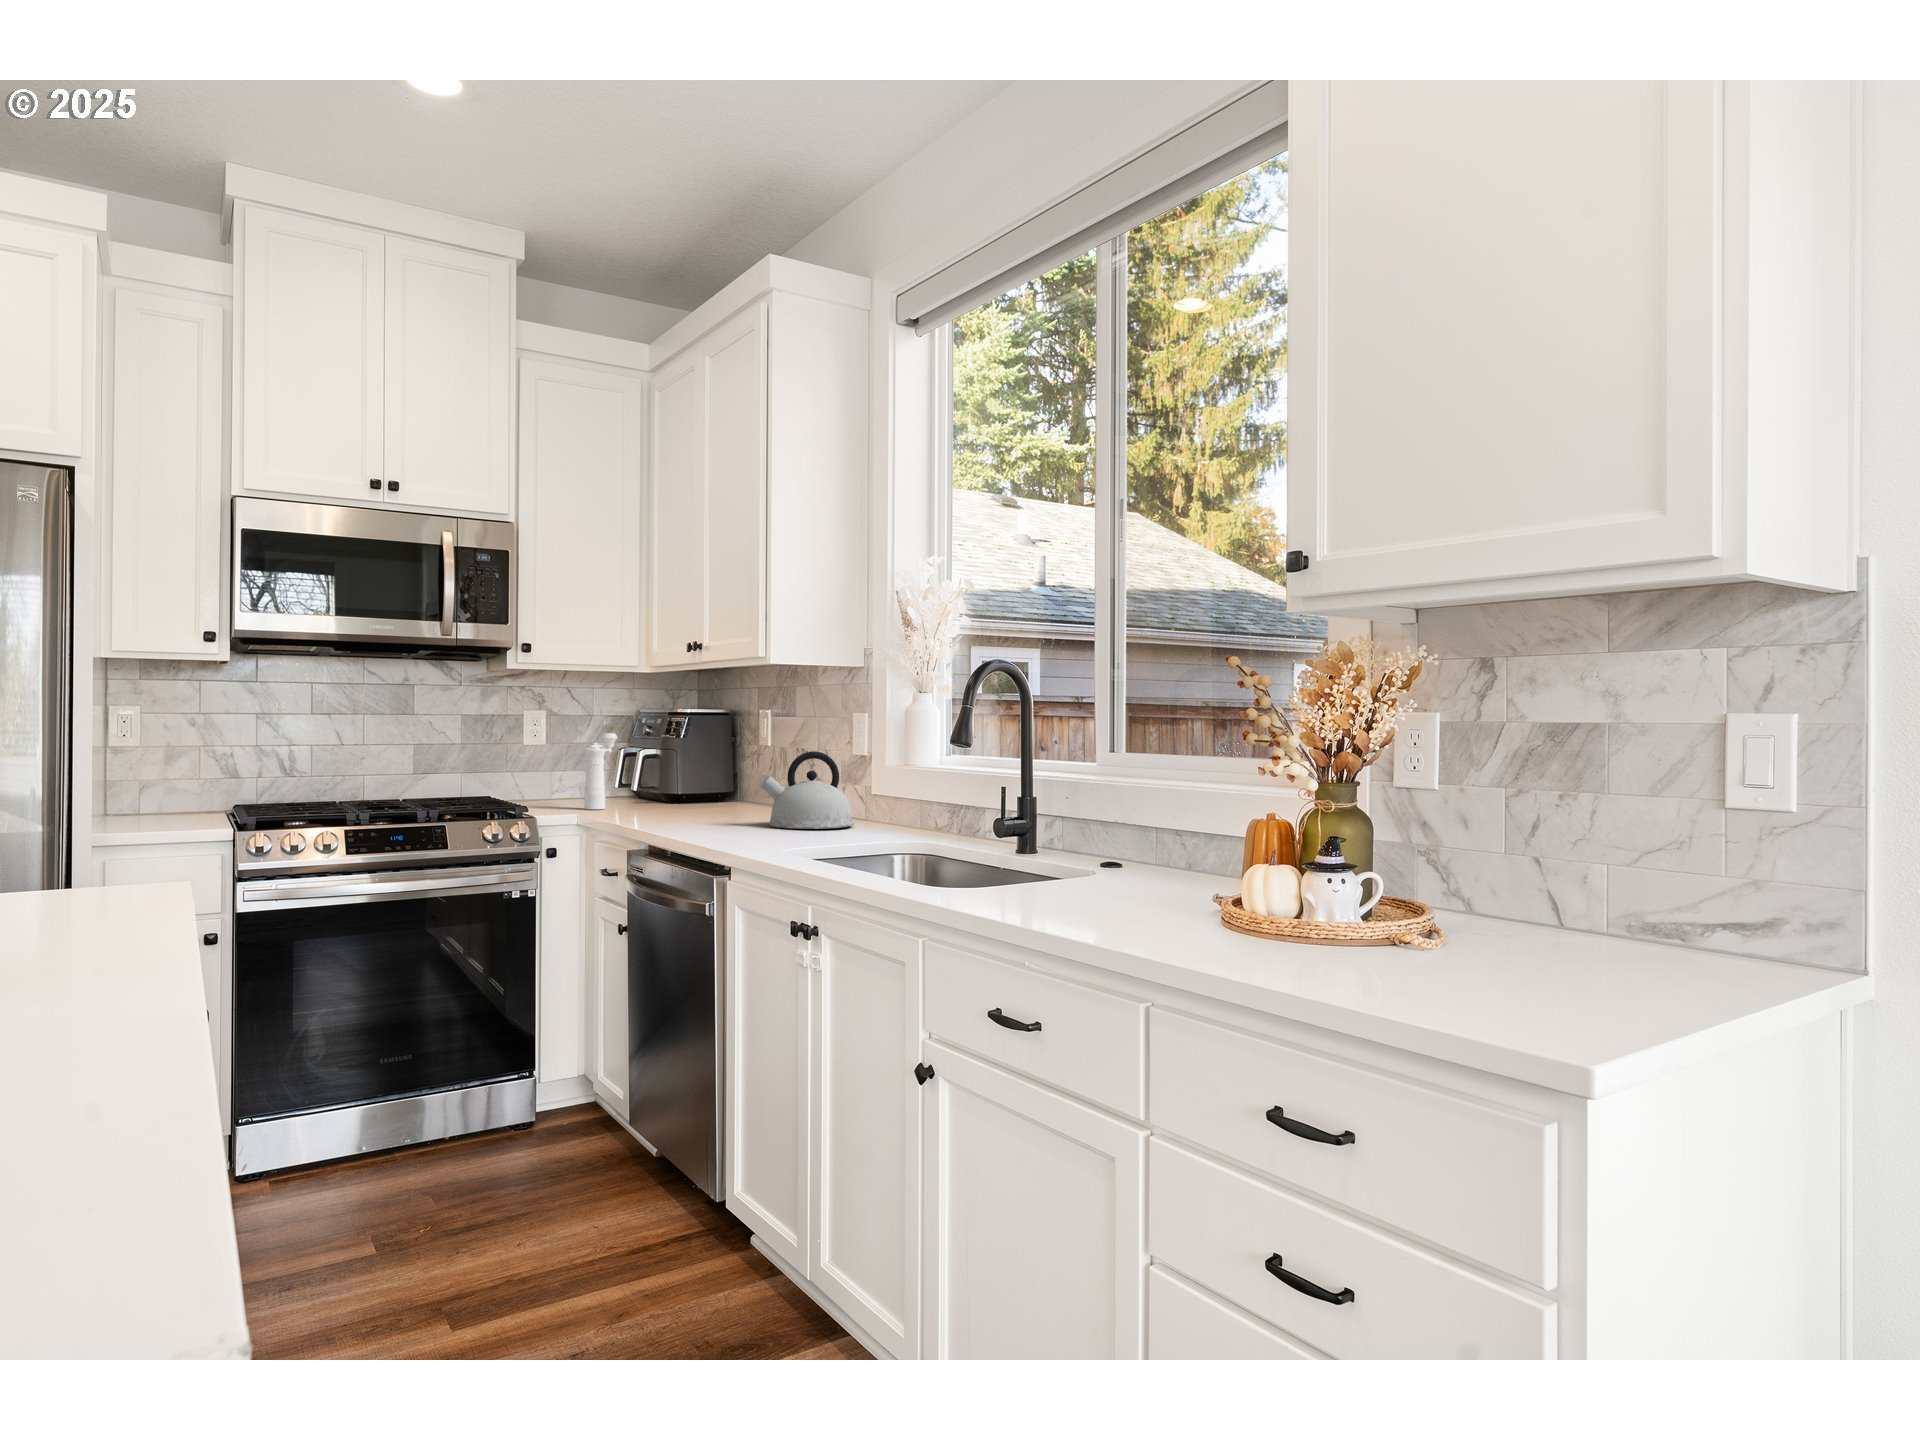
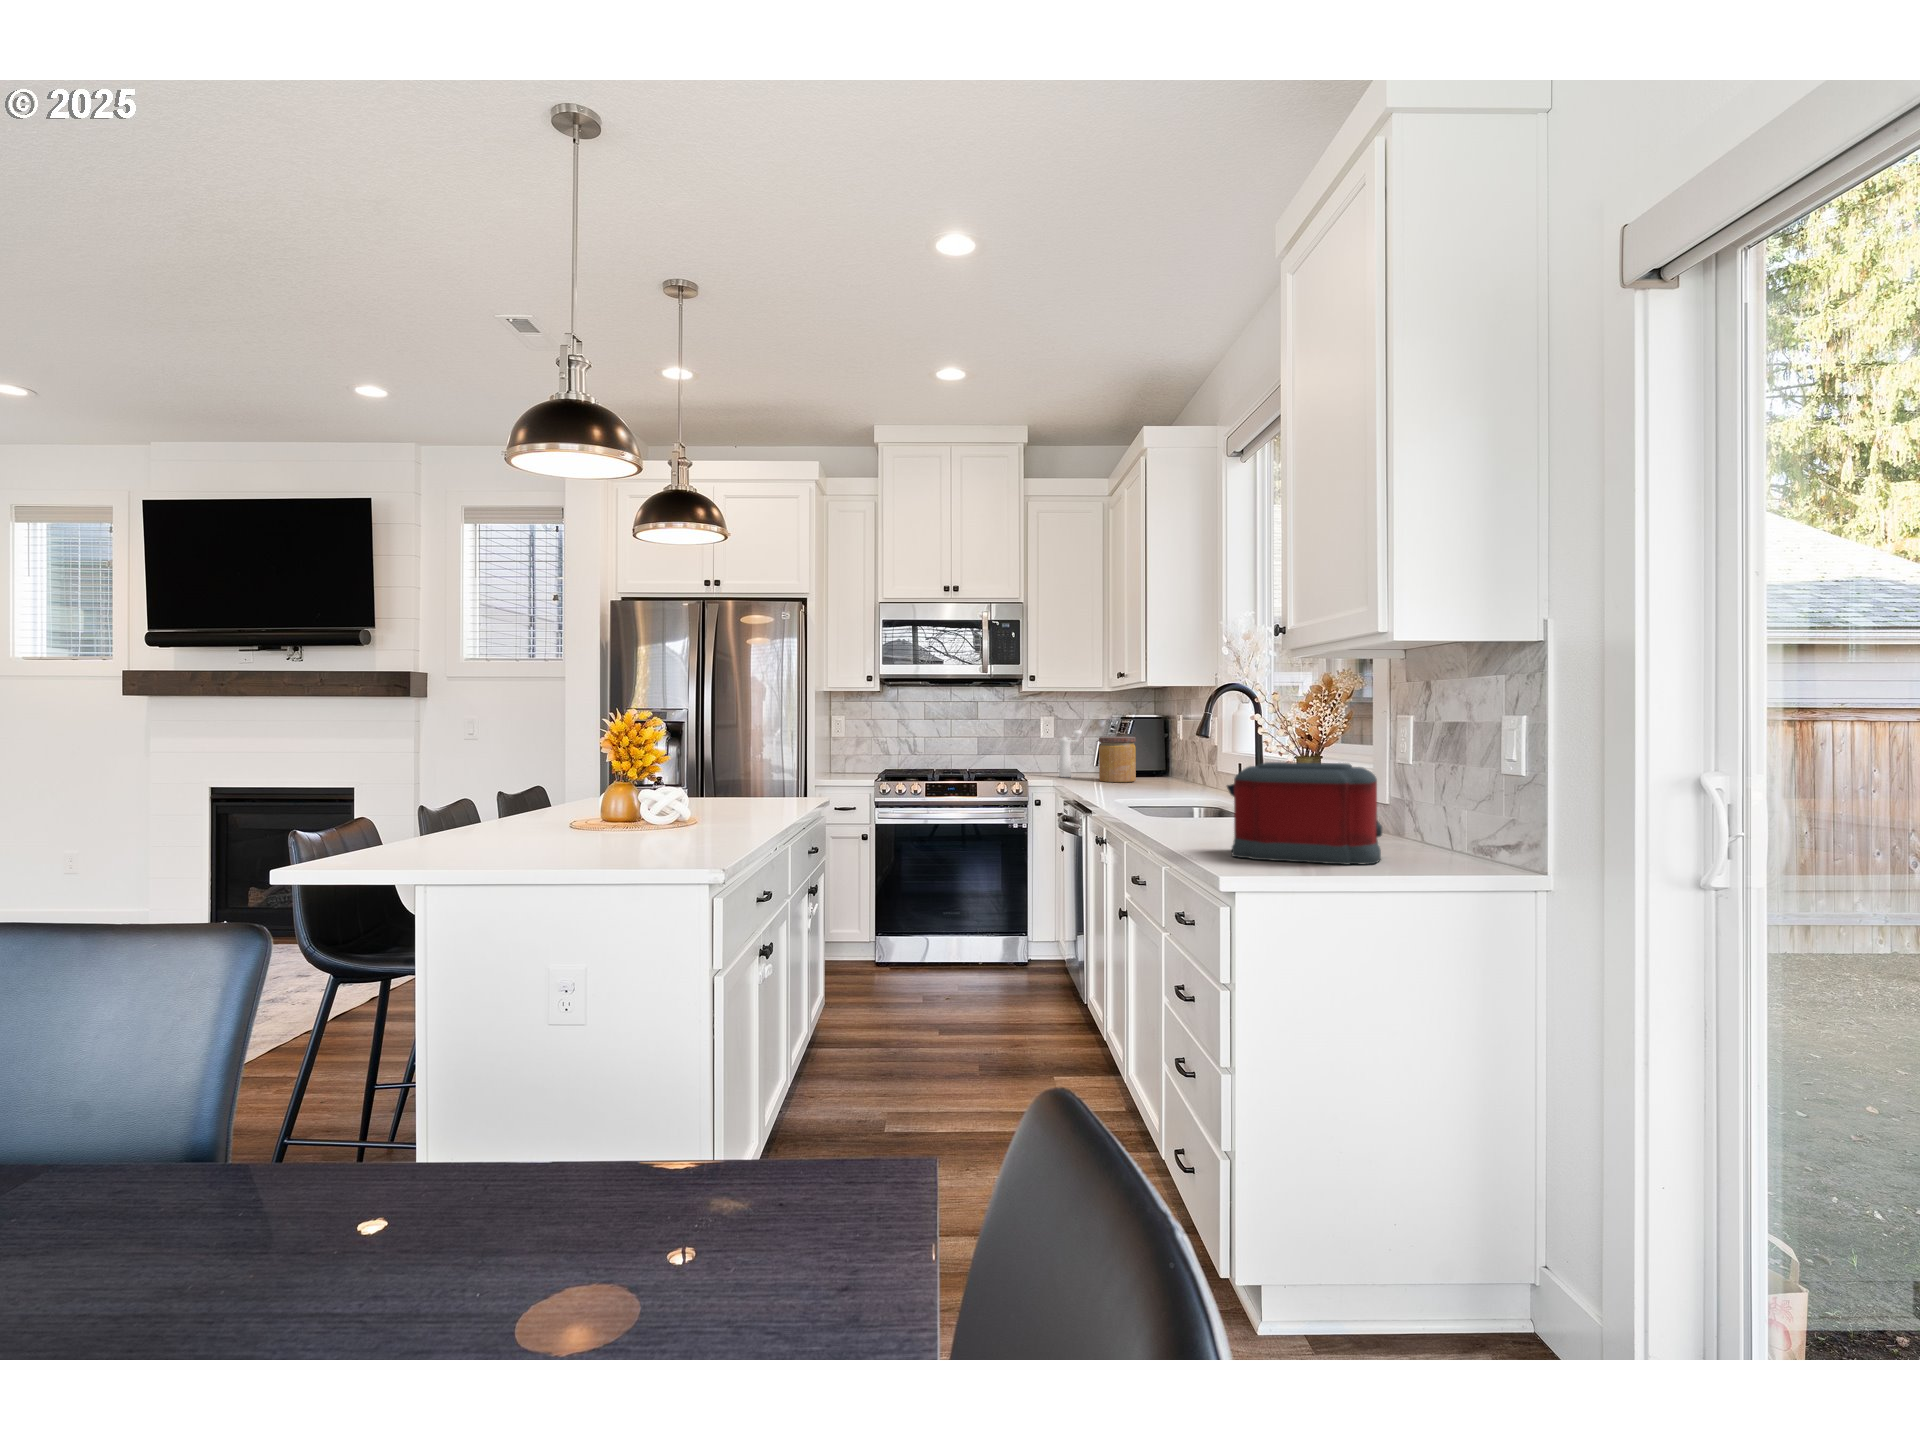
jar: none [662,744,721,816] -> present [1099,737,1136,782]
kettle: present [760,751,854,829] -> none [1143,741,1205,791]
toaster: none [1322,795,1618,991] -> present [1227,762,1382,865]

